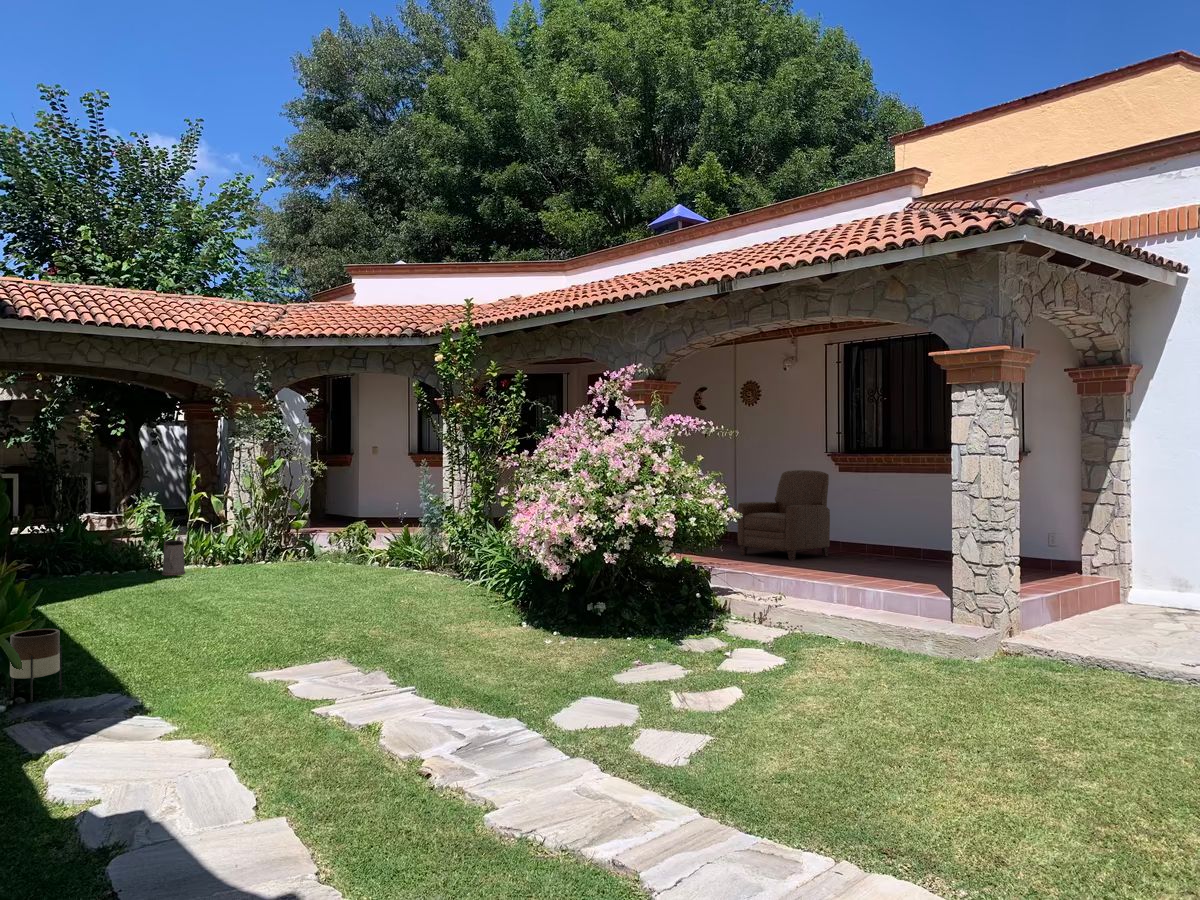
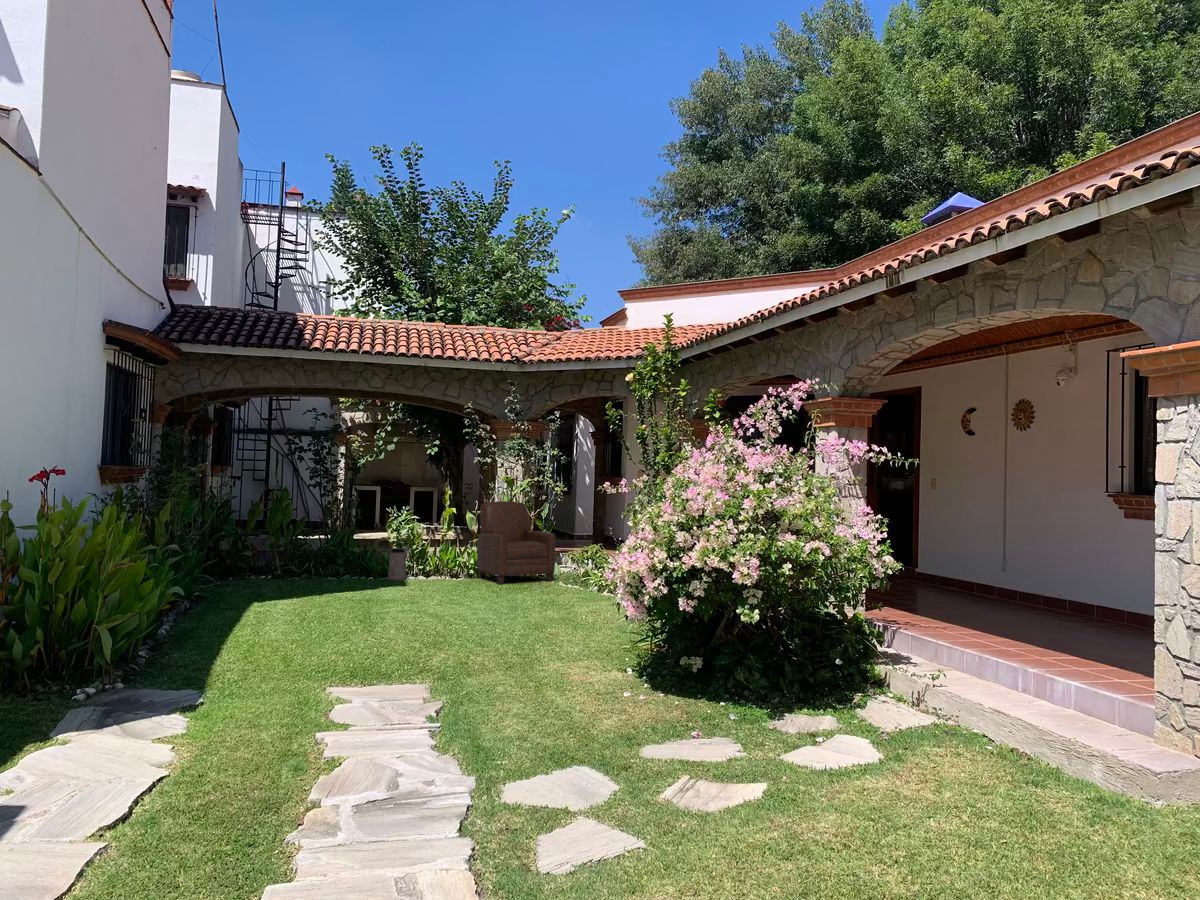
chair: present [738,470,830,560] -> present [477,501,555,584]
planter: present [10,629,62,702] -> none [126,625,171,688]

